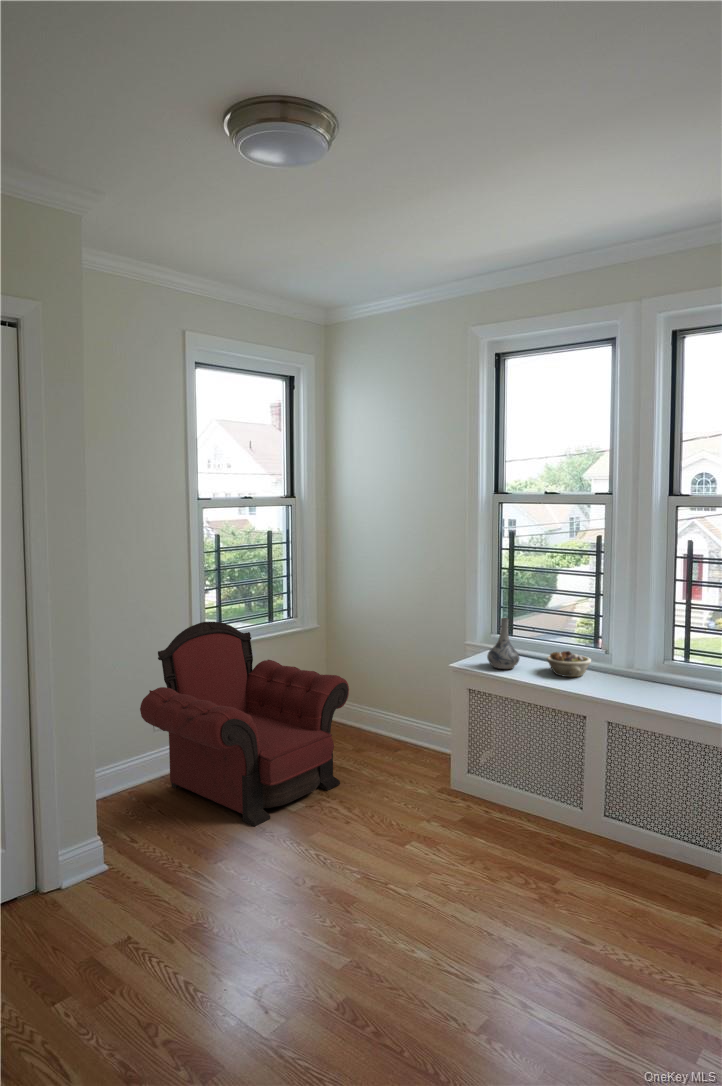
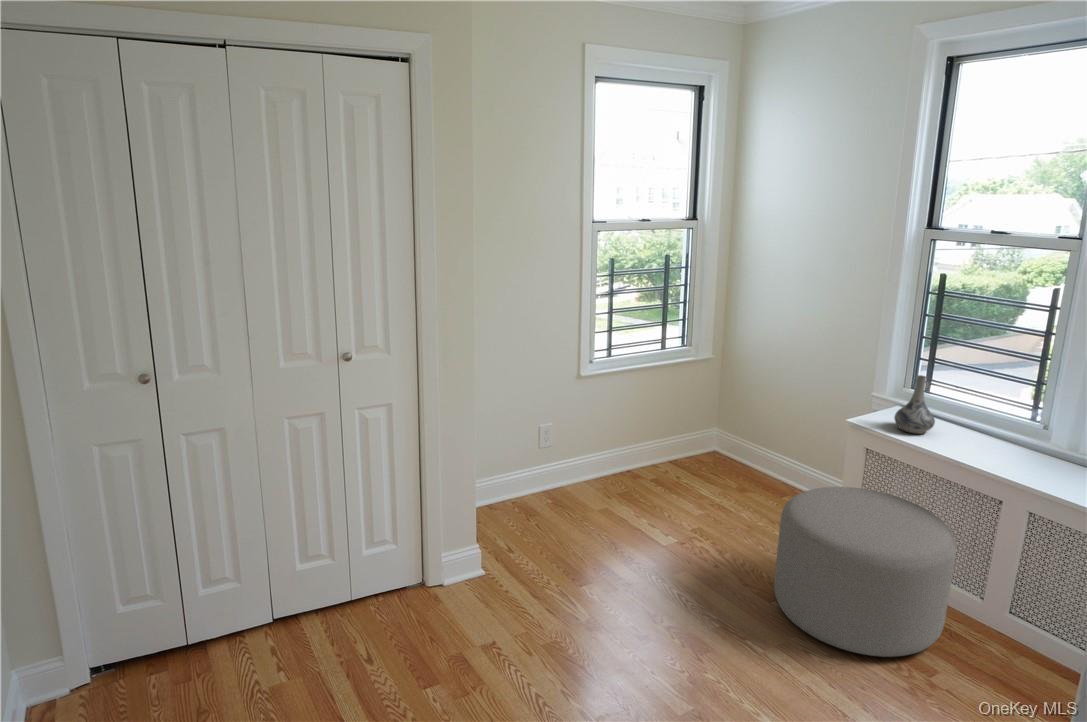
armchair: present [140,622,349,826] -> none [525,348,733,555]
succulent planter: present [547,651,591,677] -> none [969,421,1029,454]
ottoman: none [406,723,554,874] -> present [774,487,956,657]

